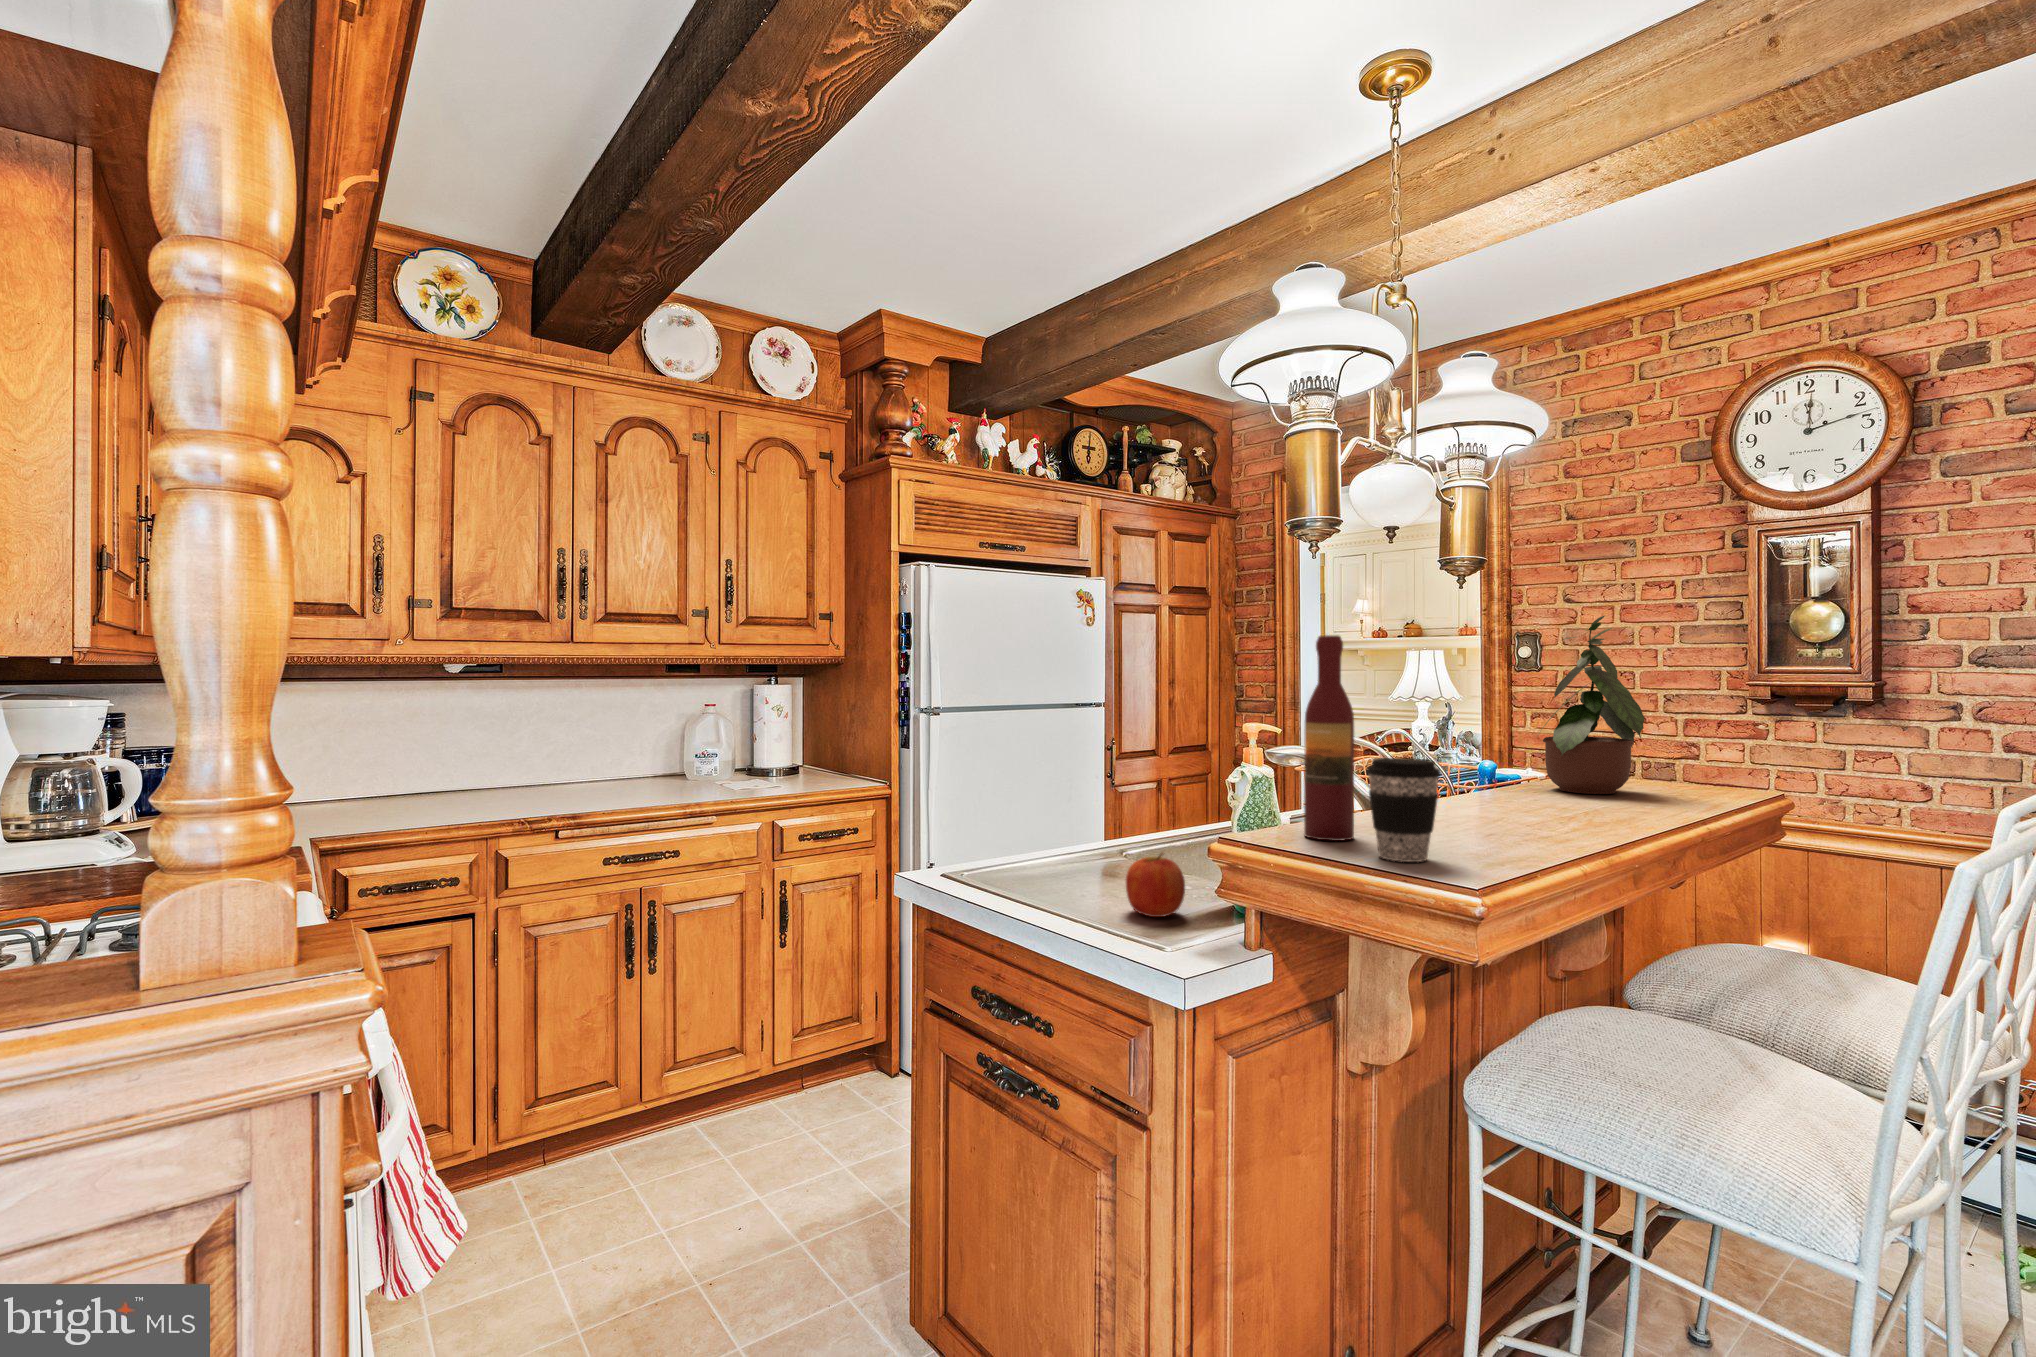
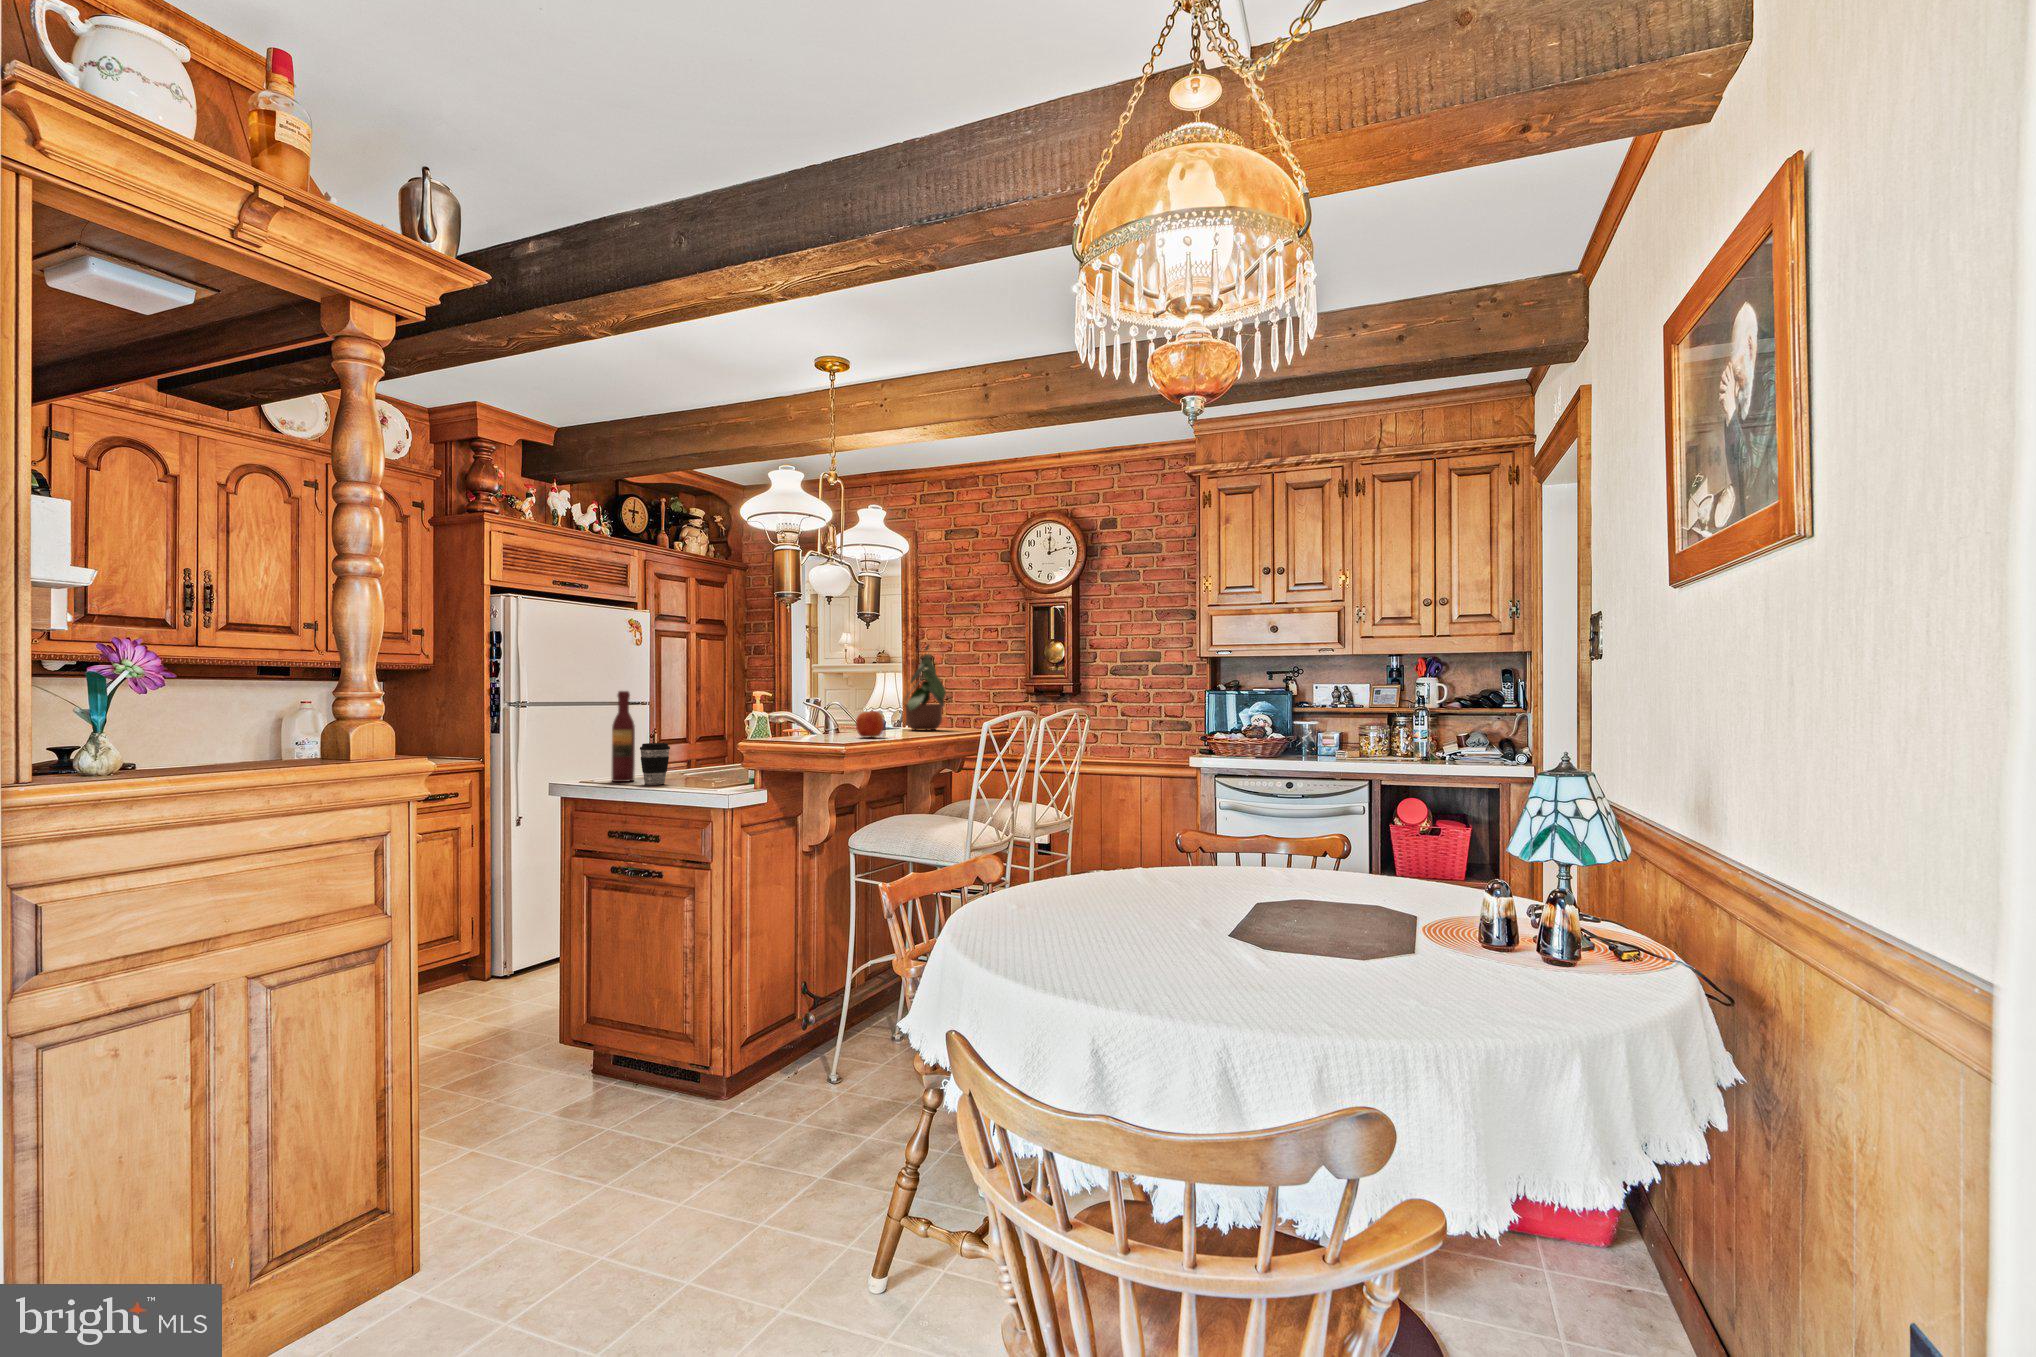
wine bottle: present [1304,635,1354,841] -> present [612,691,635,782]
coffee cup: present [1367,758,1441,862] -> present [640,743,670,785]
fruit: present [1126,853,1185,917] -> present [856,710,884,737]

